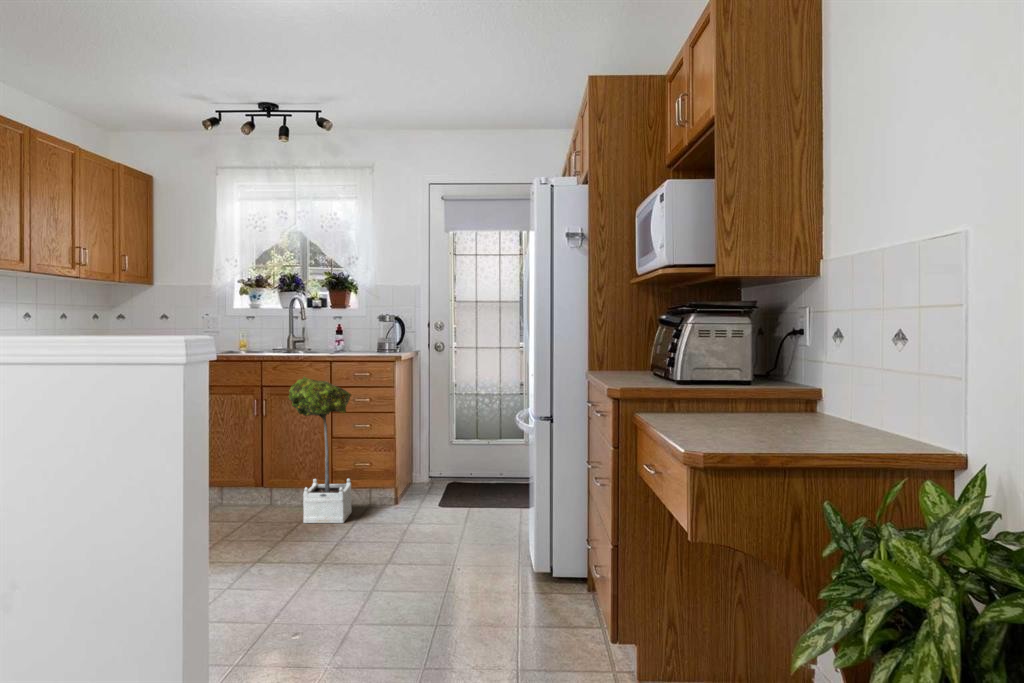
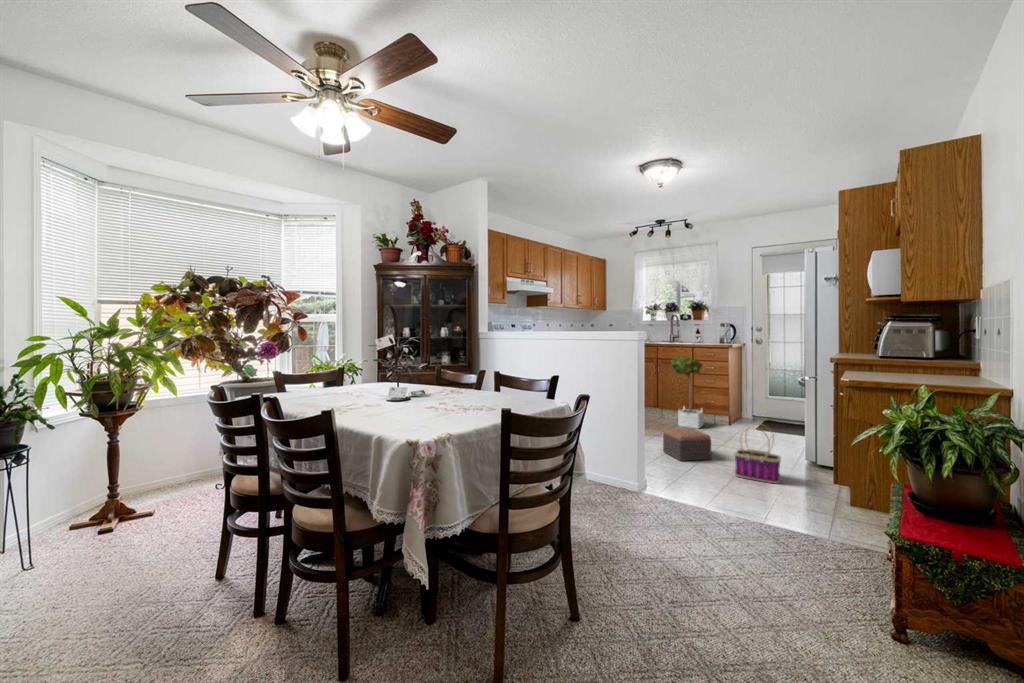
basket: none [426,525,514,653] -> present [734,427,781,483]
footstool: none [270,542,375,631] -> present [663,428,711,461]

